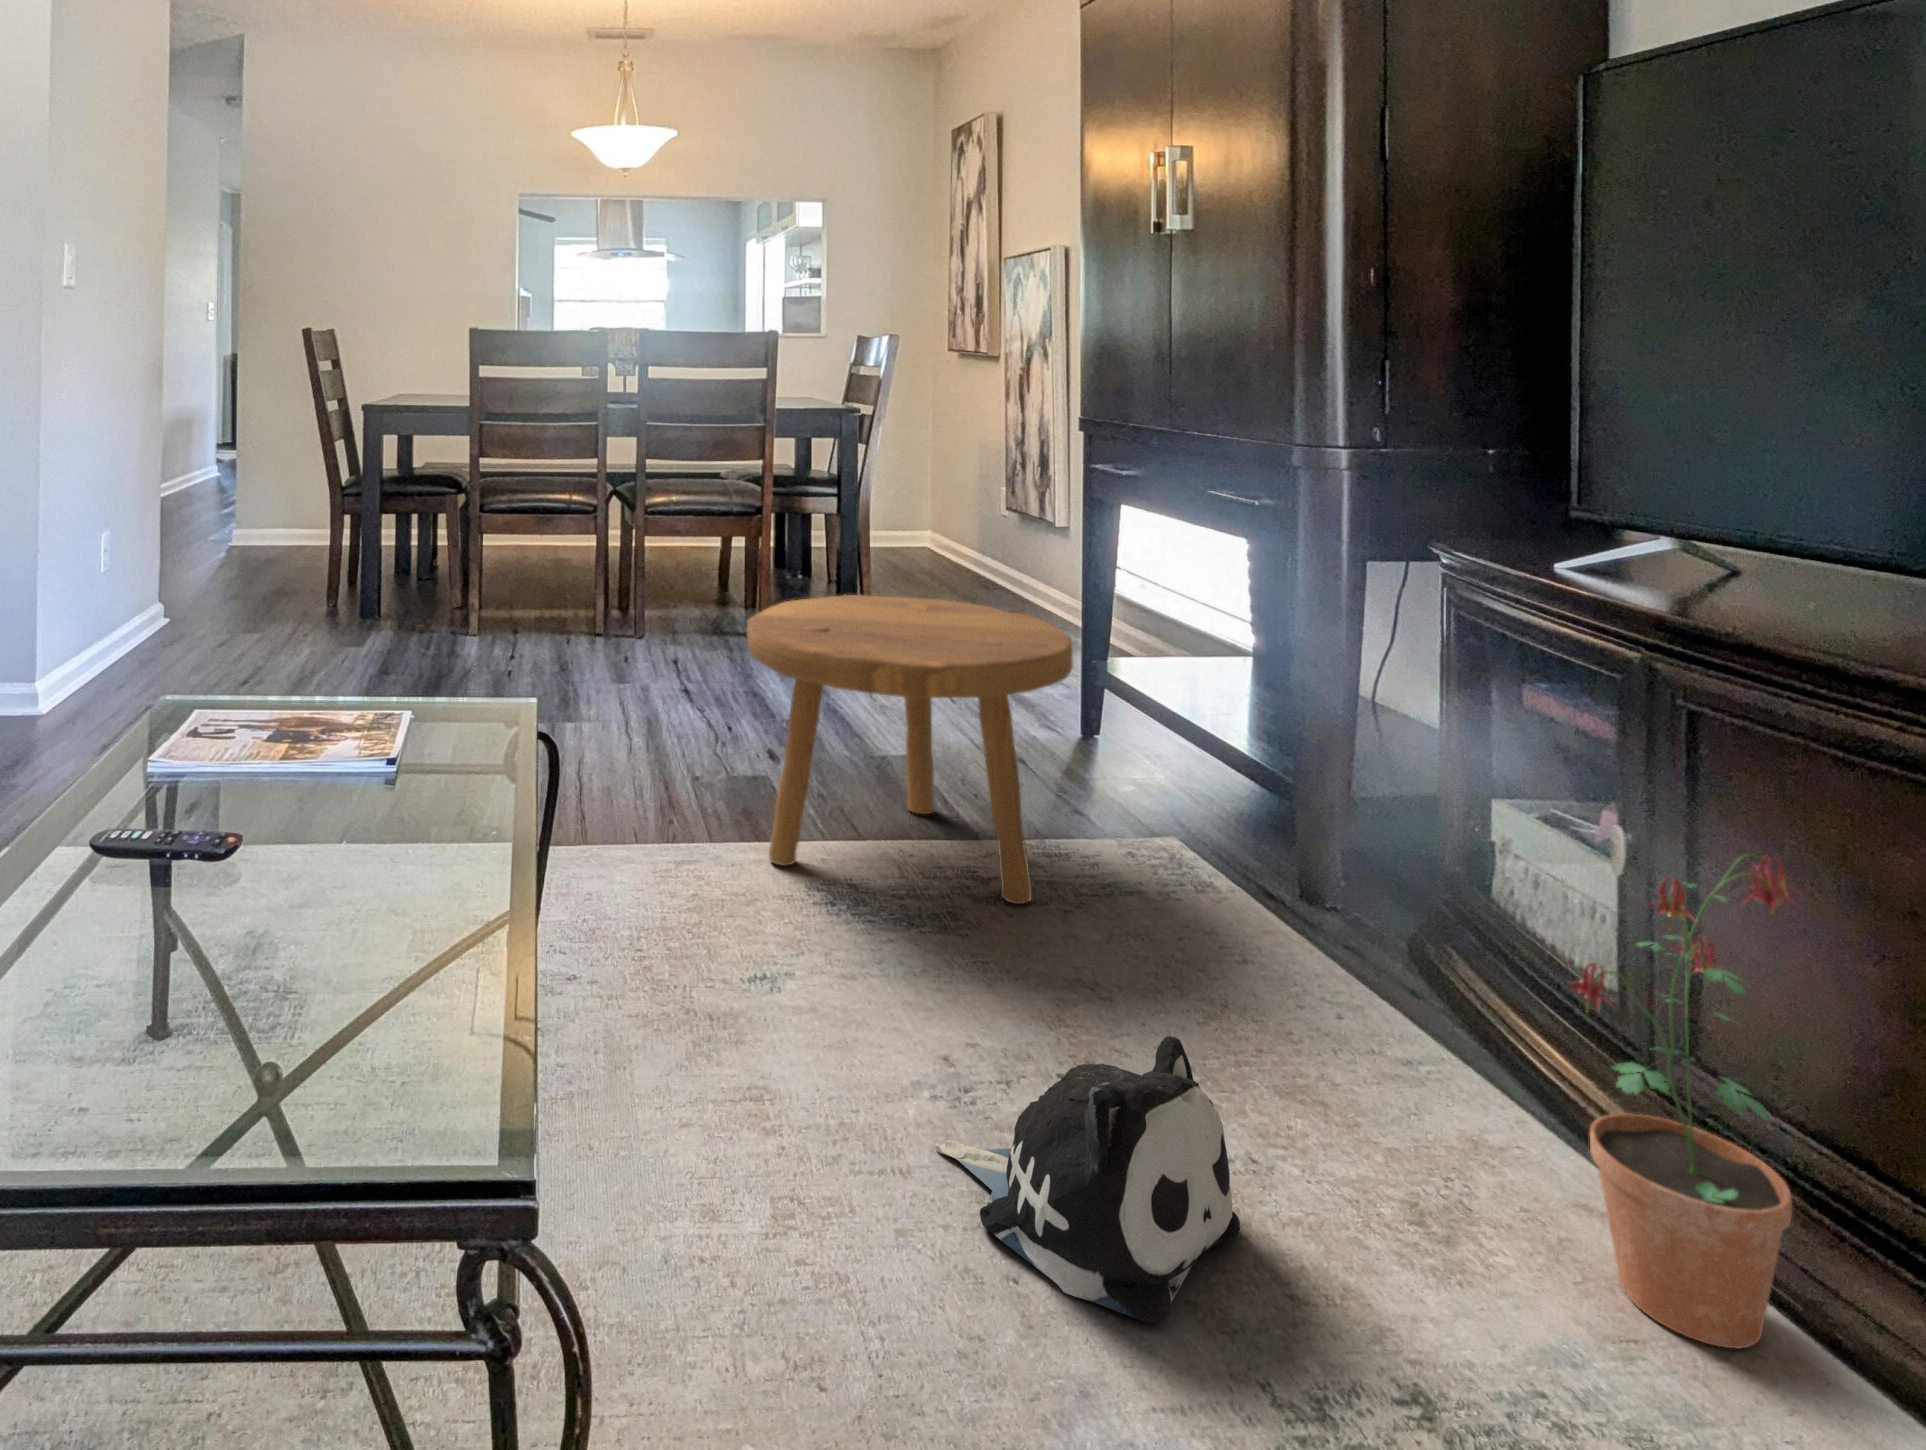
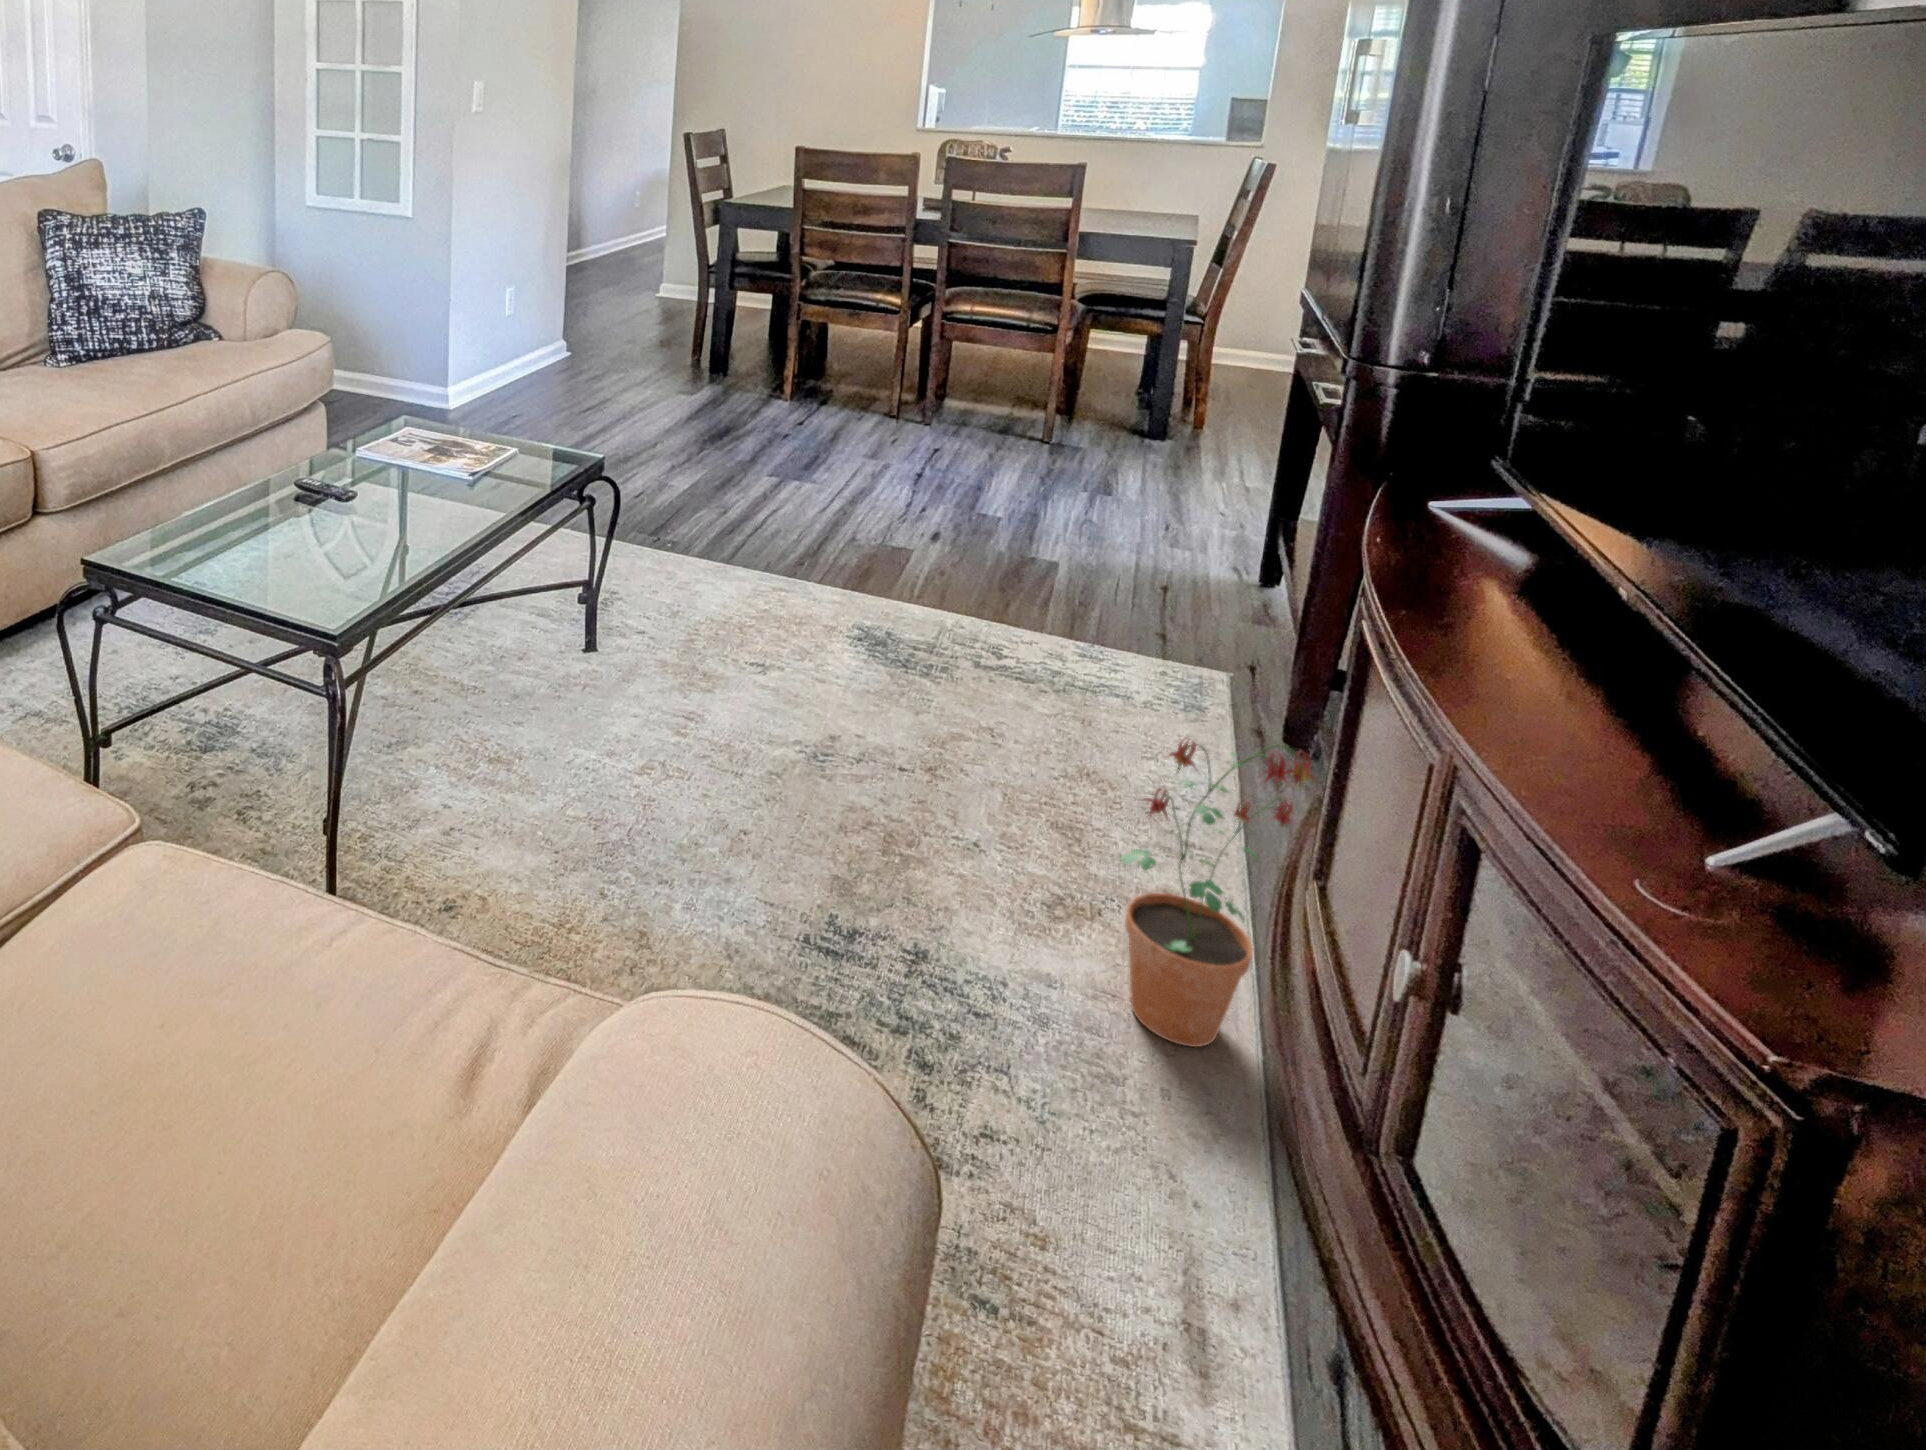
footstool: present [747,595,1073,904] -> none [835,425,1114,688]
plush toy: present [935,1036,1240,1323] -> none [739,750,906,880]

